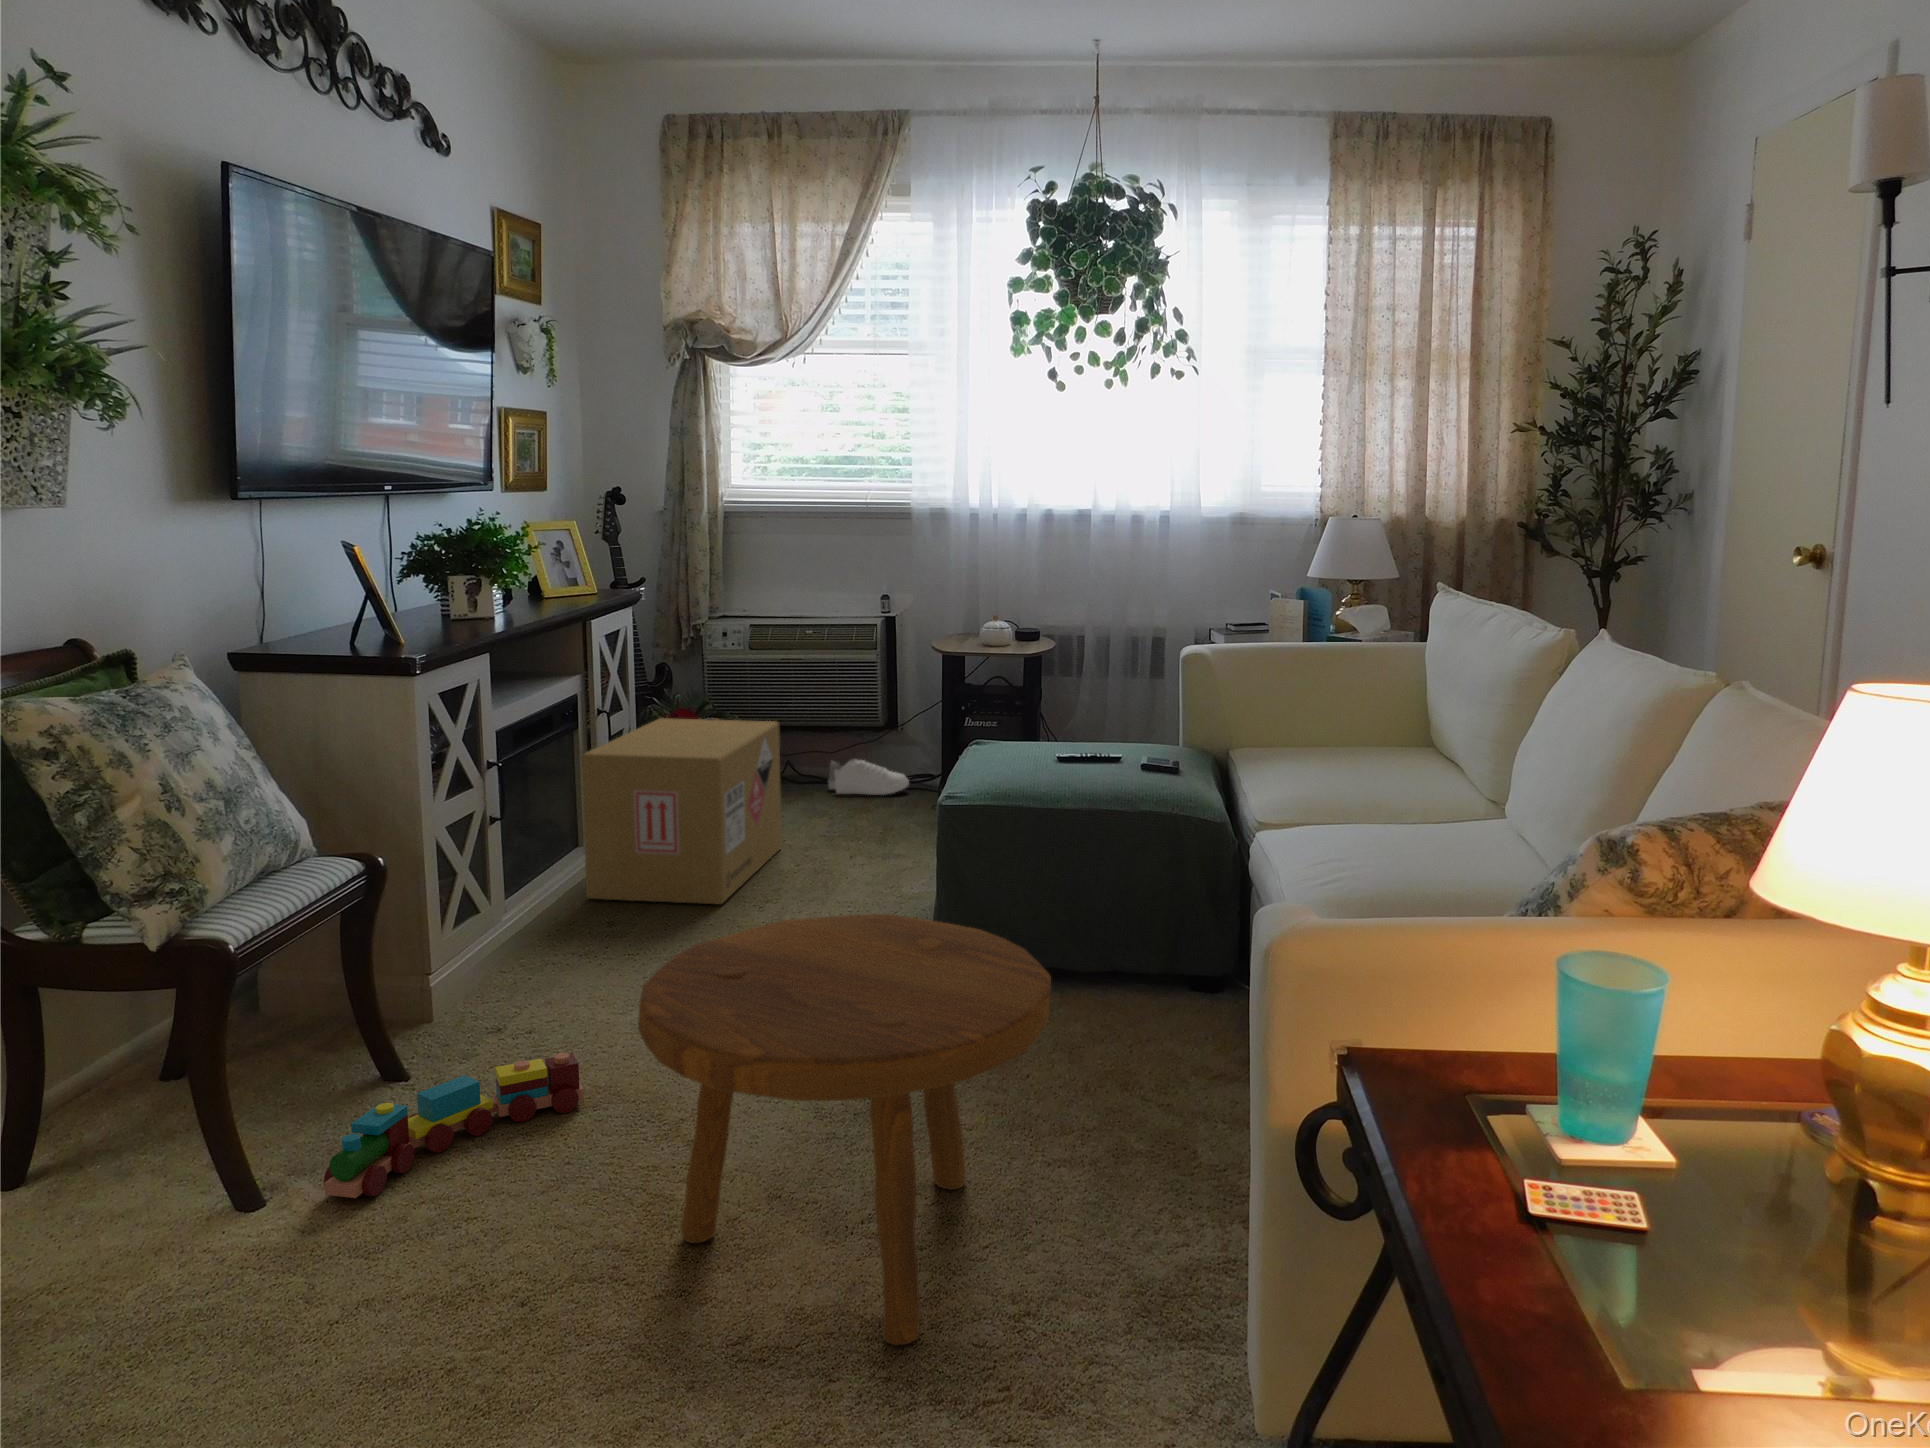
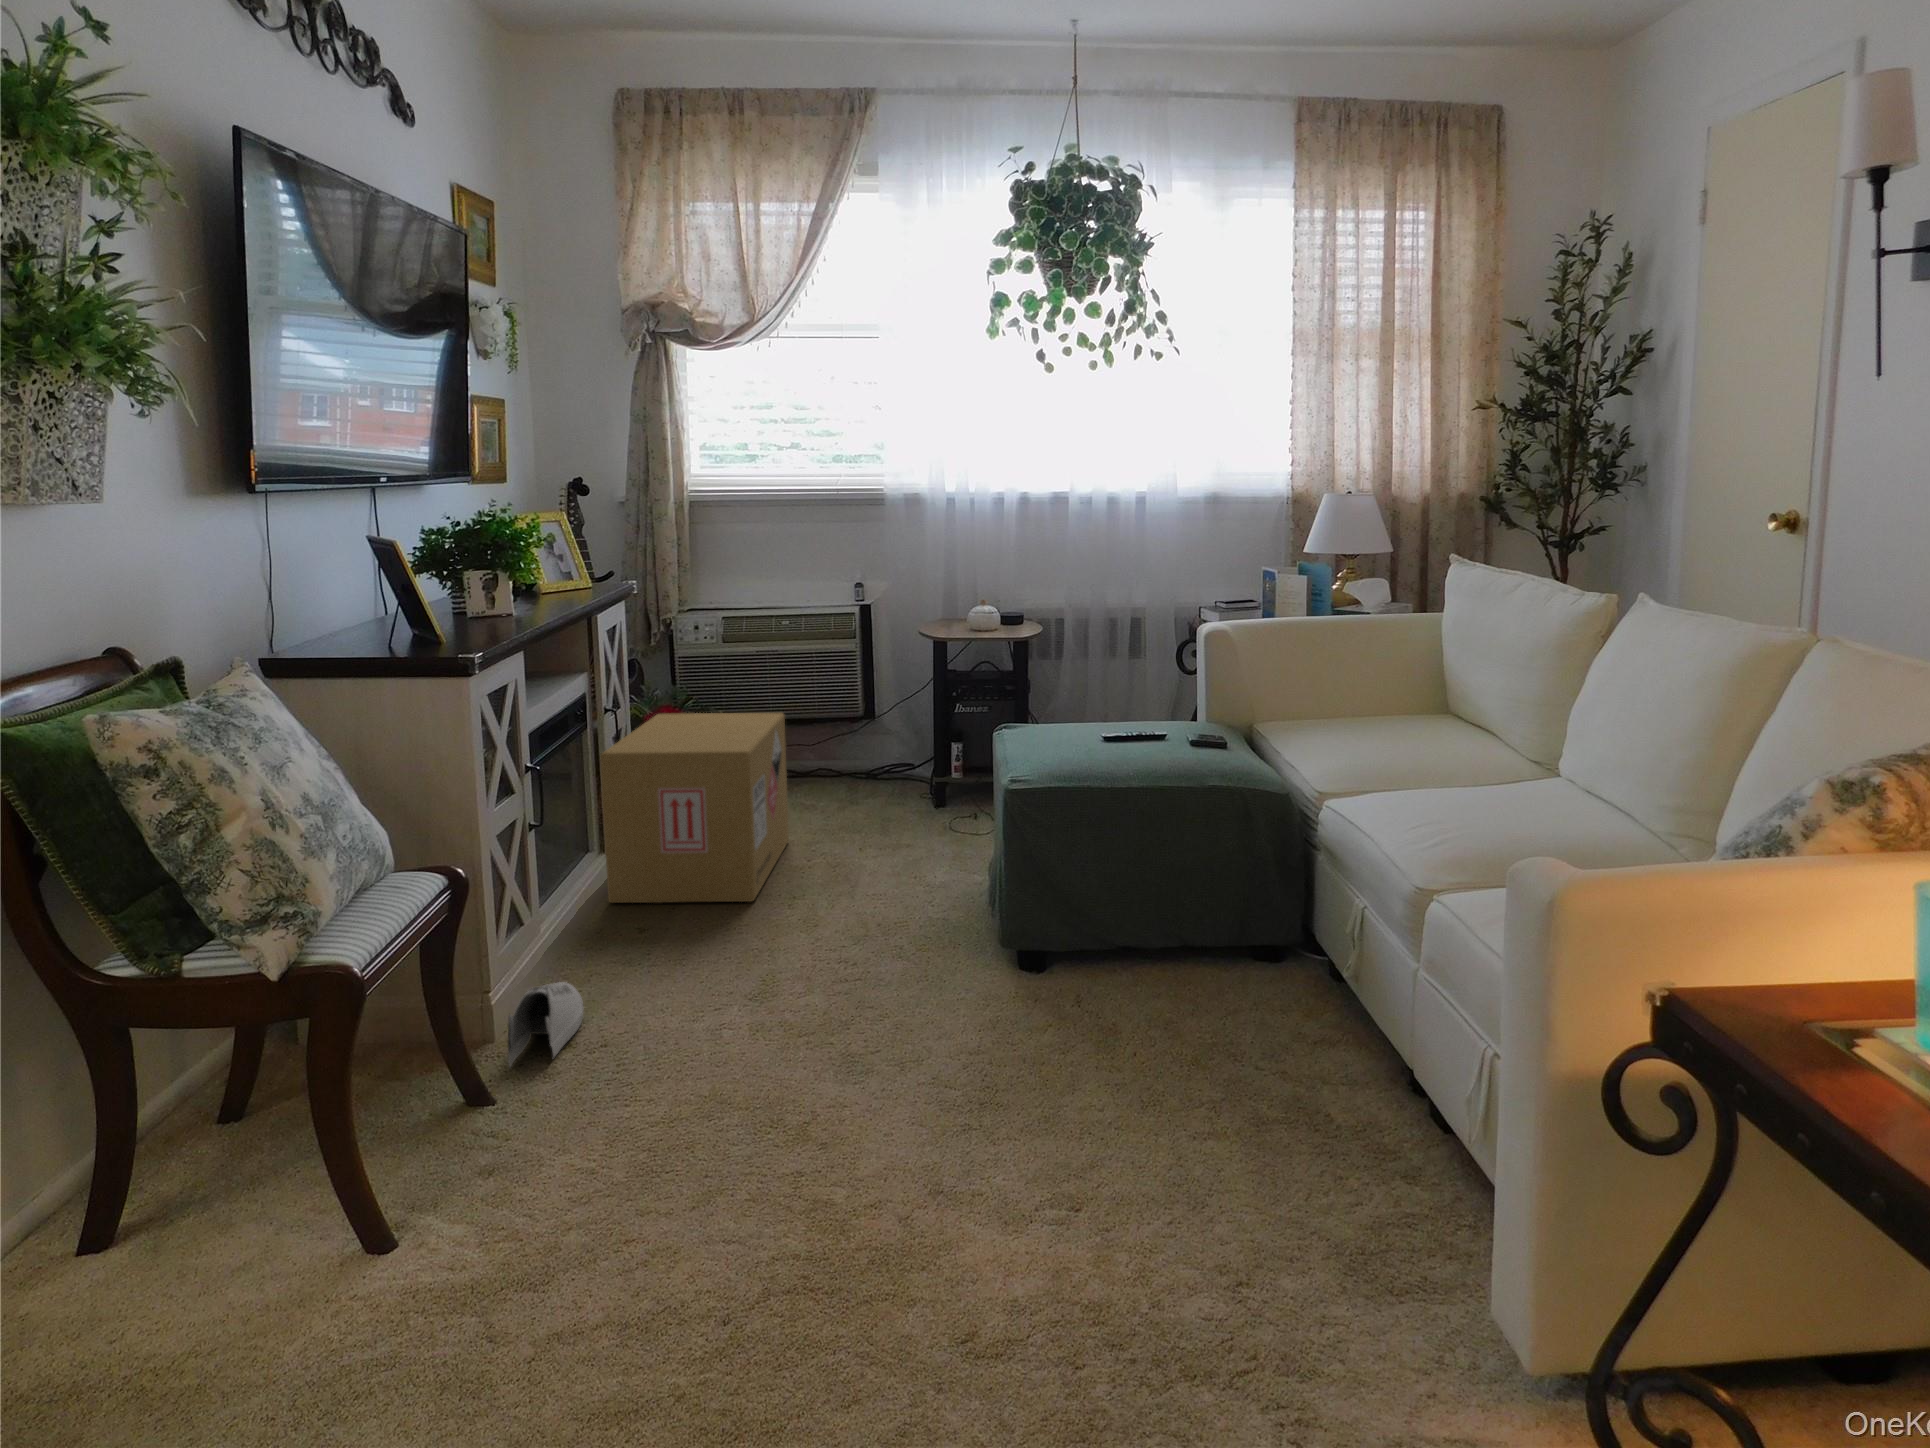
shoe: present [828,759,909,795] -> present [508,982,583,1067]
footstool: present [638,914,1051,1345] -> none [834,900,1252,1339]
toy train: present [324,1053,584,1198] -> none [461,1063,701,1233]

